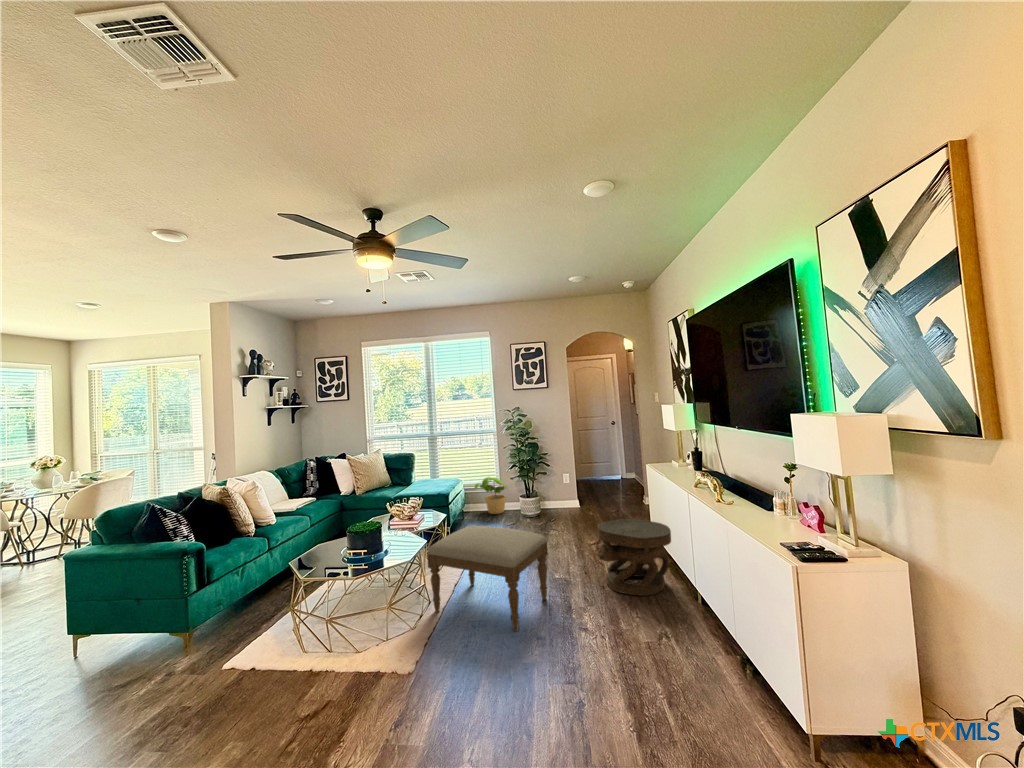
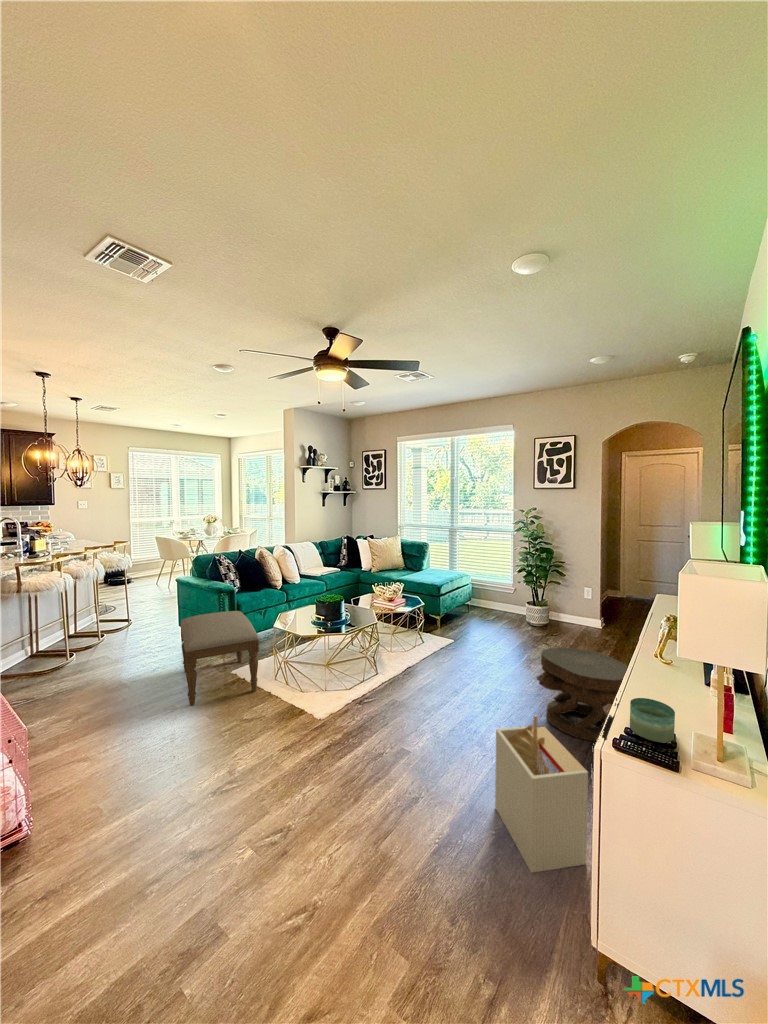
potted plant: present [475,477,507,514] -> none [483,577,518,615]
candle: none [777,522,813,551] -> present [630,698,675,742]
ottoman: present [427,526,548,632] -> present [180,611,259,706]
storage bin: none [640,572,737,715] -> present [495,715,588,873]

